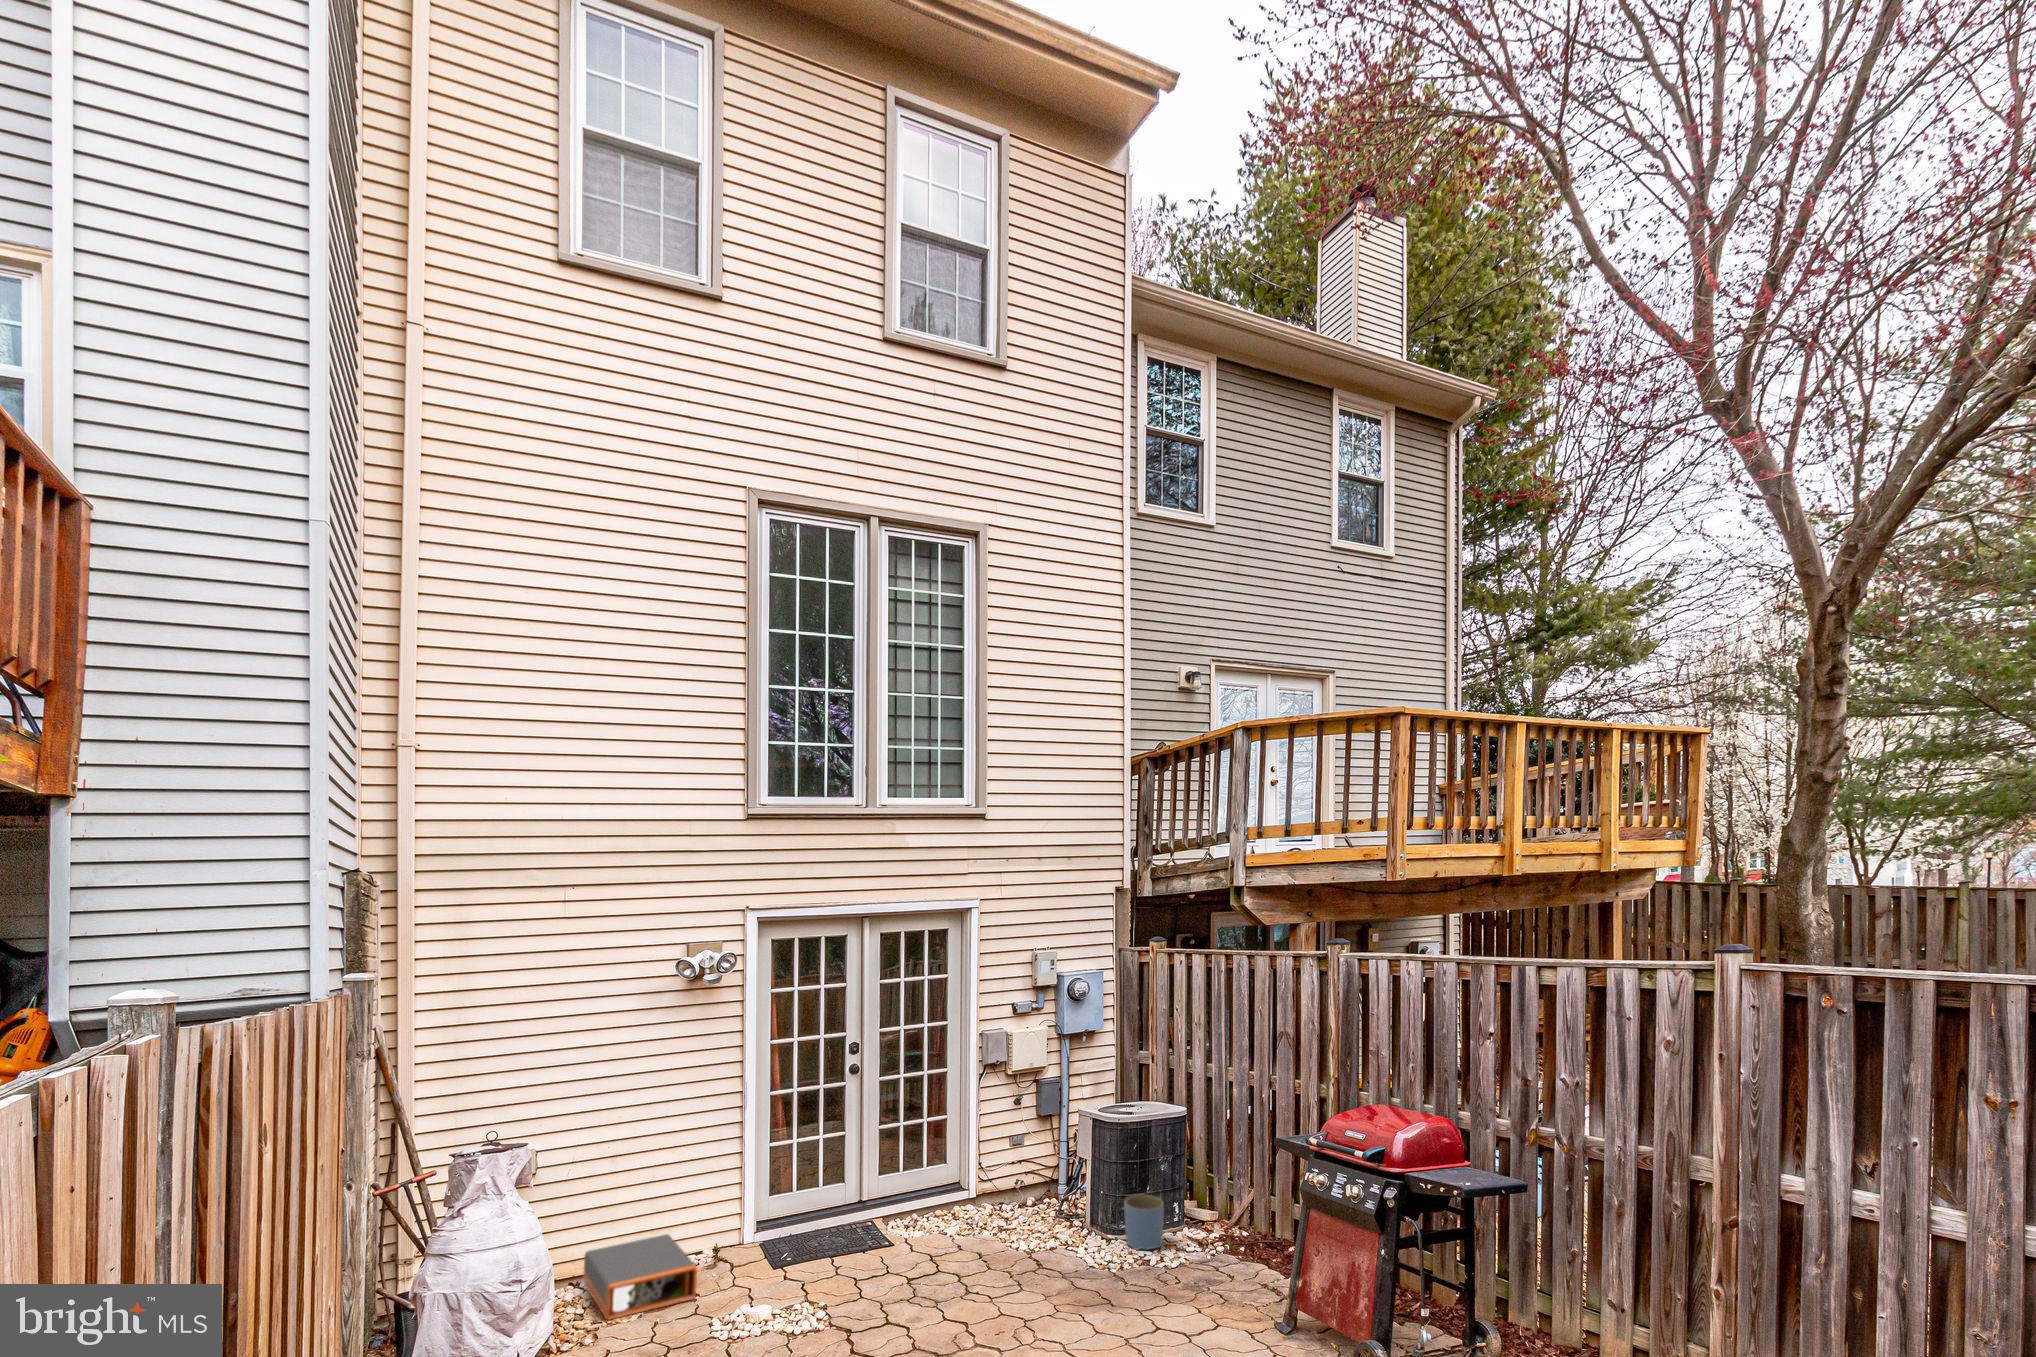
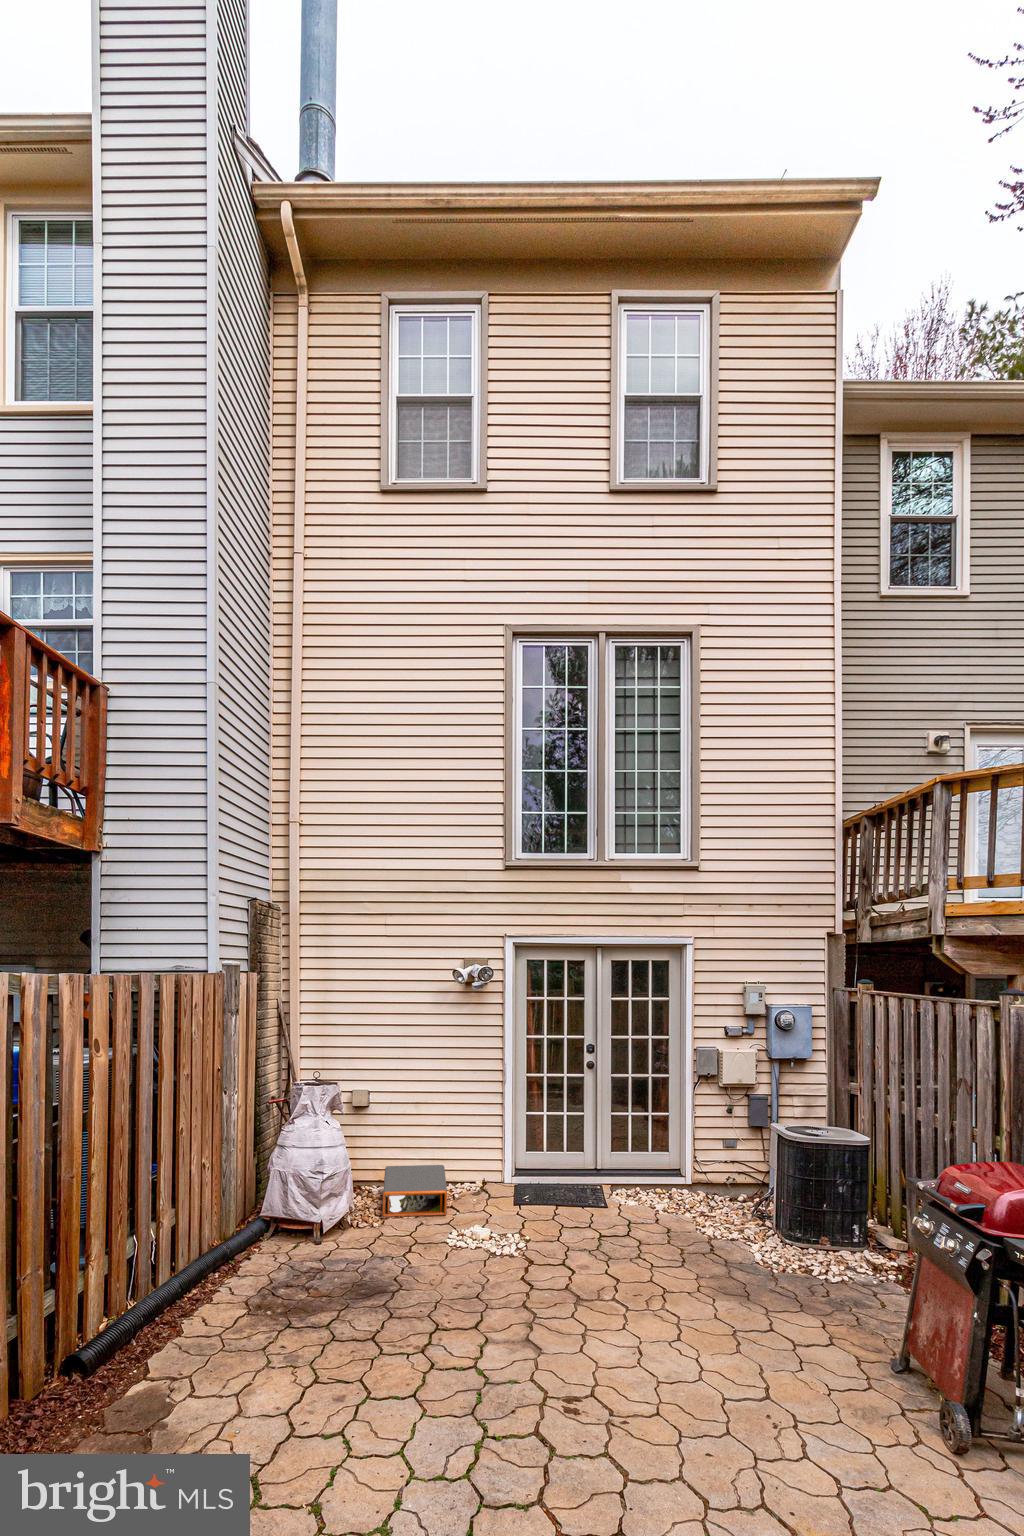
planter: present [1124,1194,1164,1250] -> none [799,1207,837,1260]

